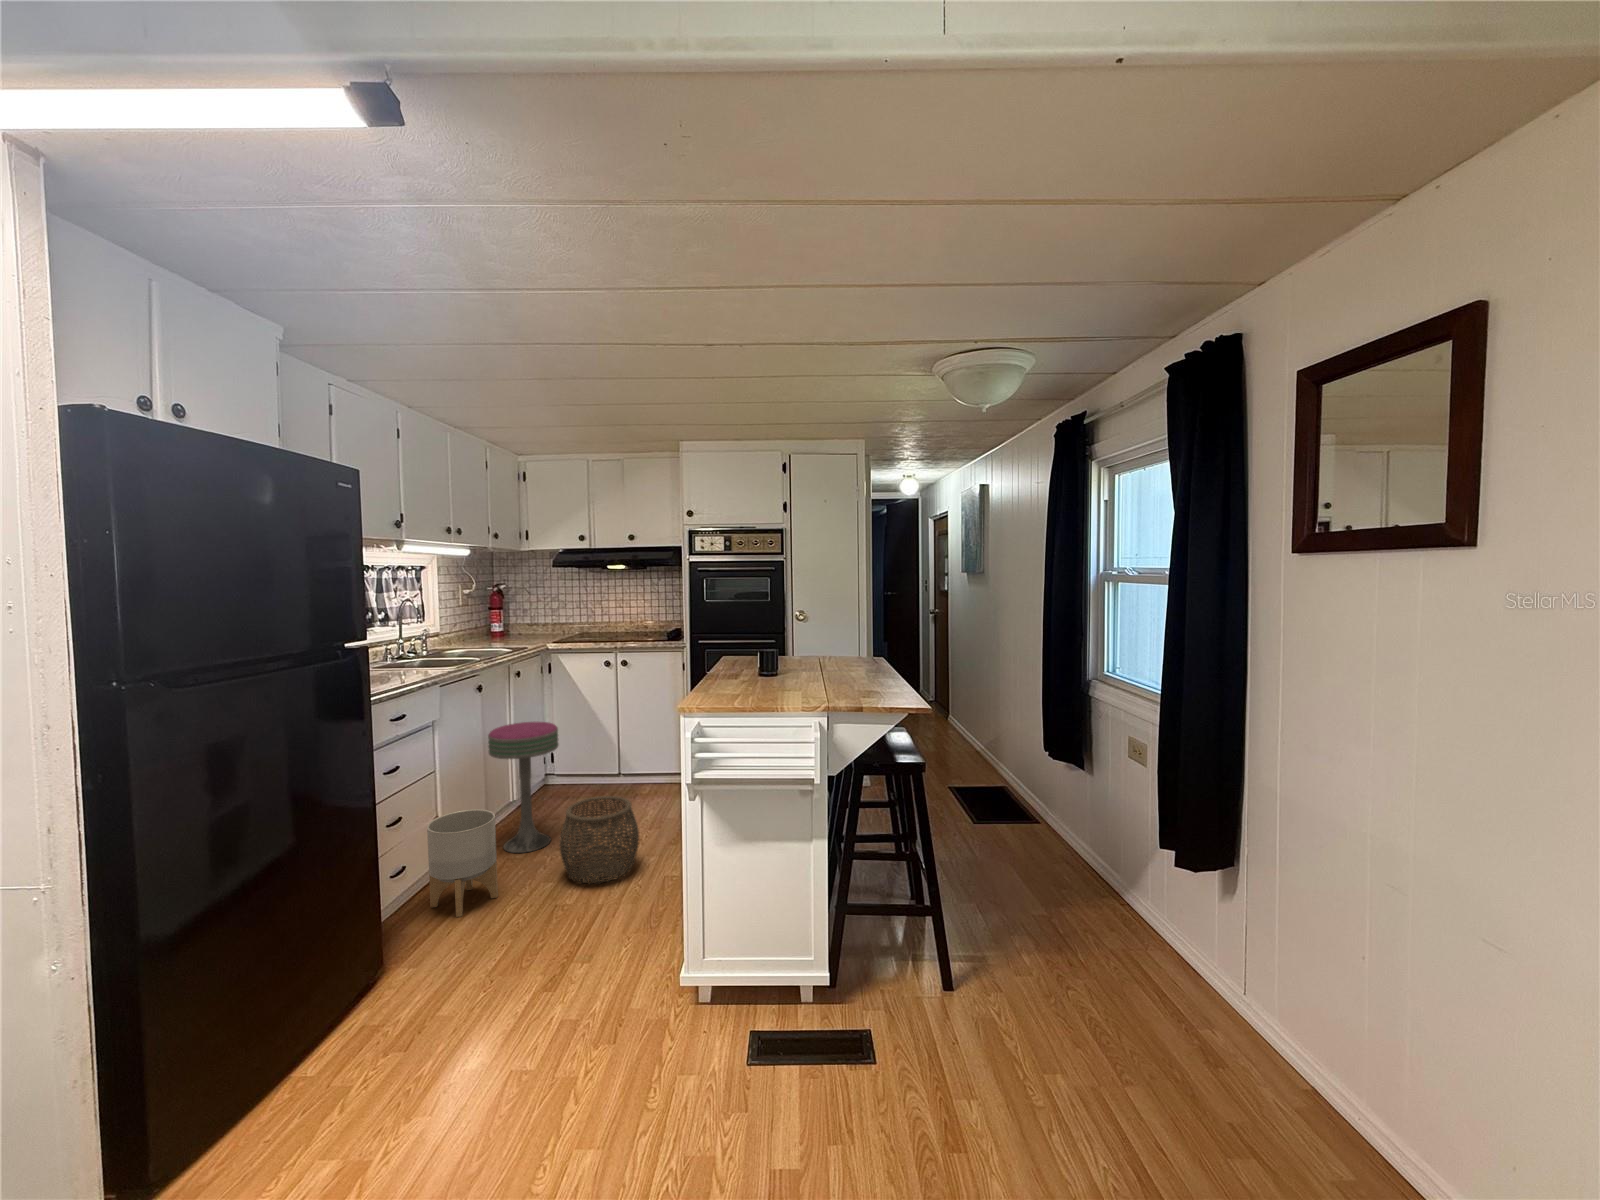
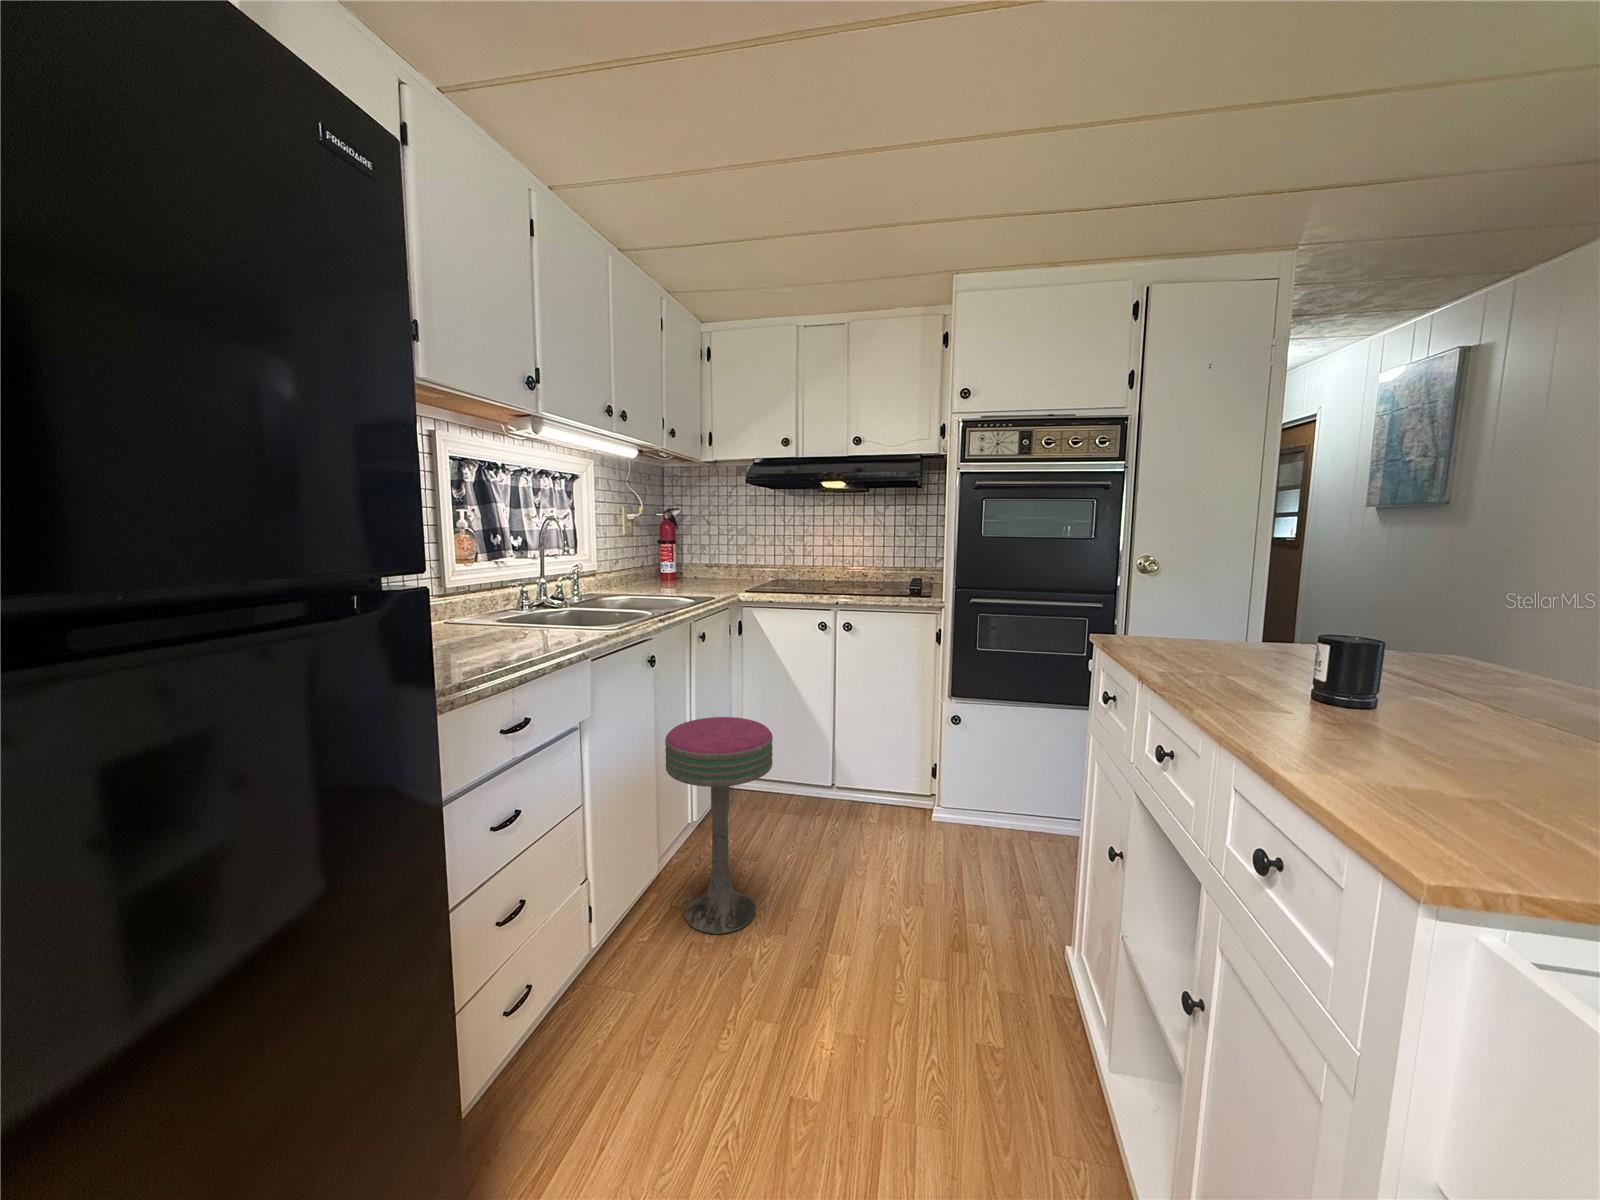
woven basket: present [559,796,639,884] -> none [787,867,928,1049]
planter: present [427,809,498,917] -> none [568,884,686,1103]

